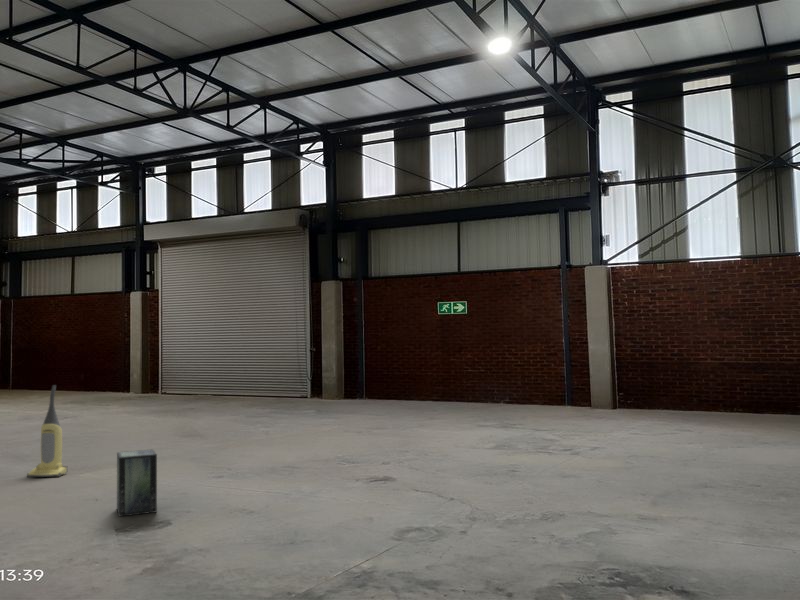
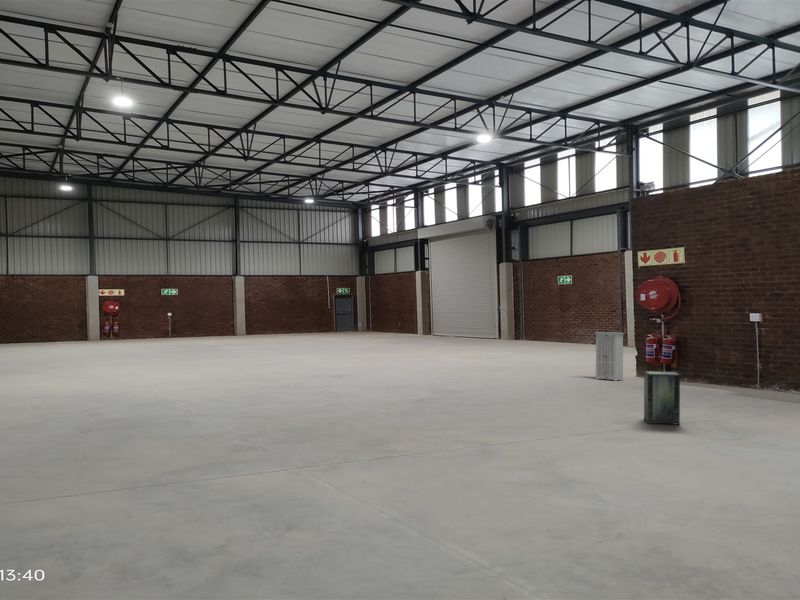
vacuum cleaner: present [27,385,67,477] -> none [562,320,593,397]
storage cabinet: none [79,388,114,444] -> present [595,332,624,381]

